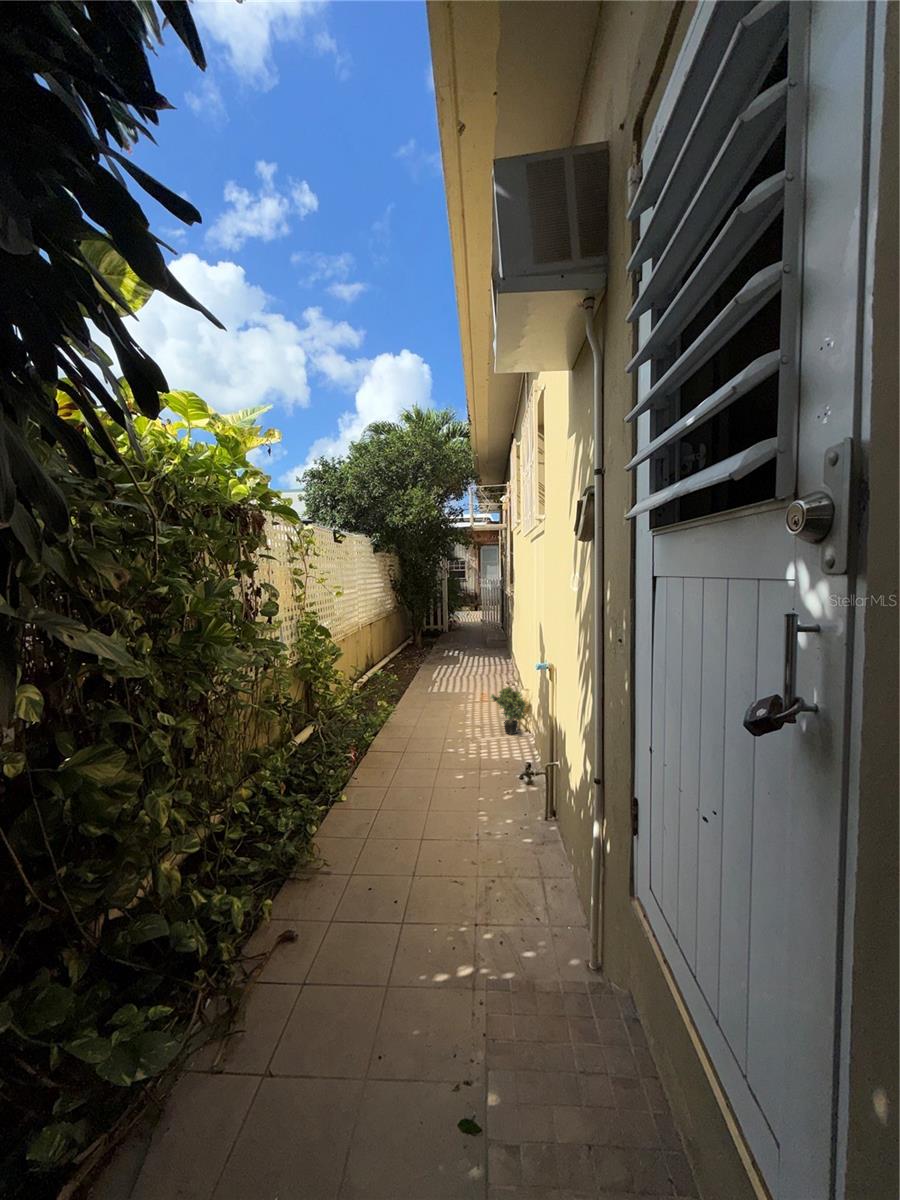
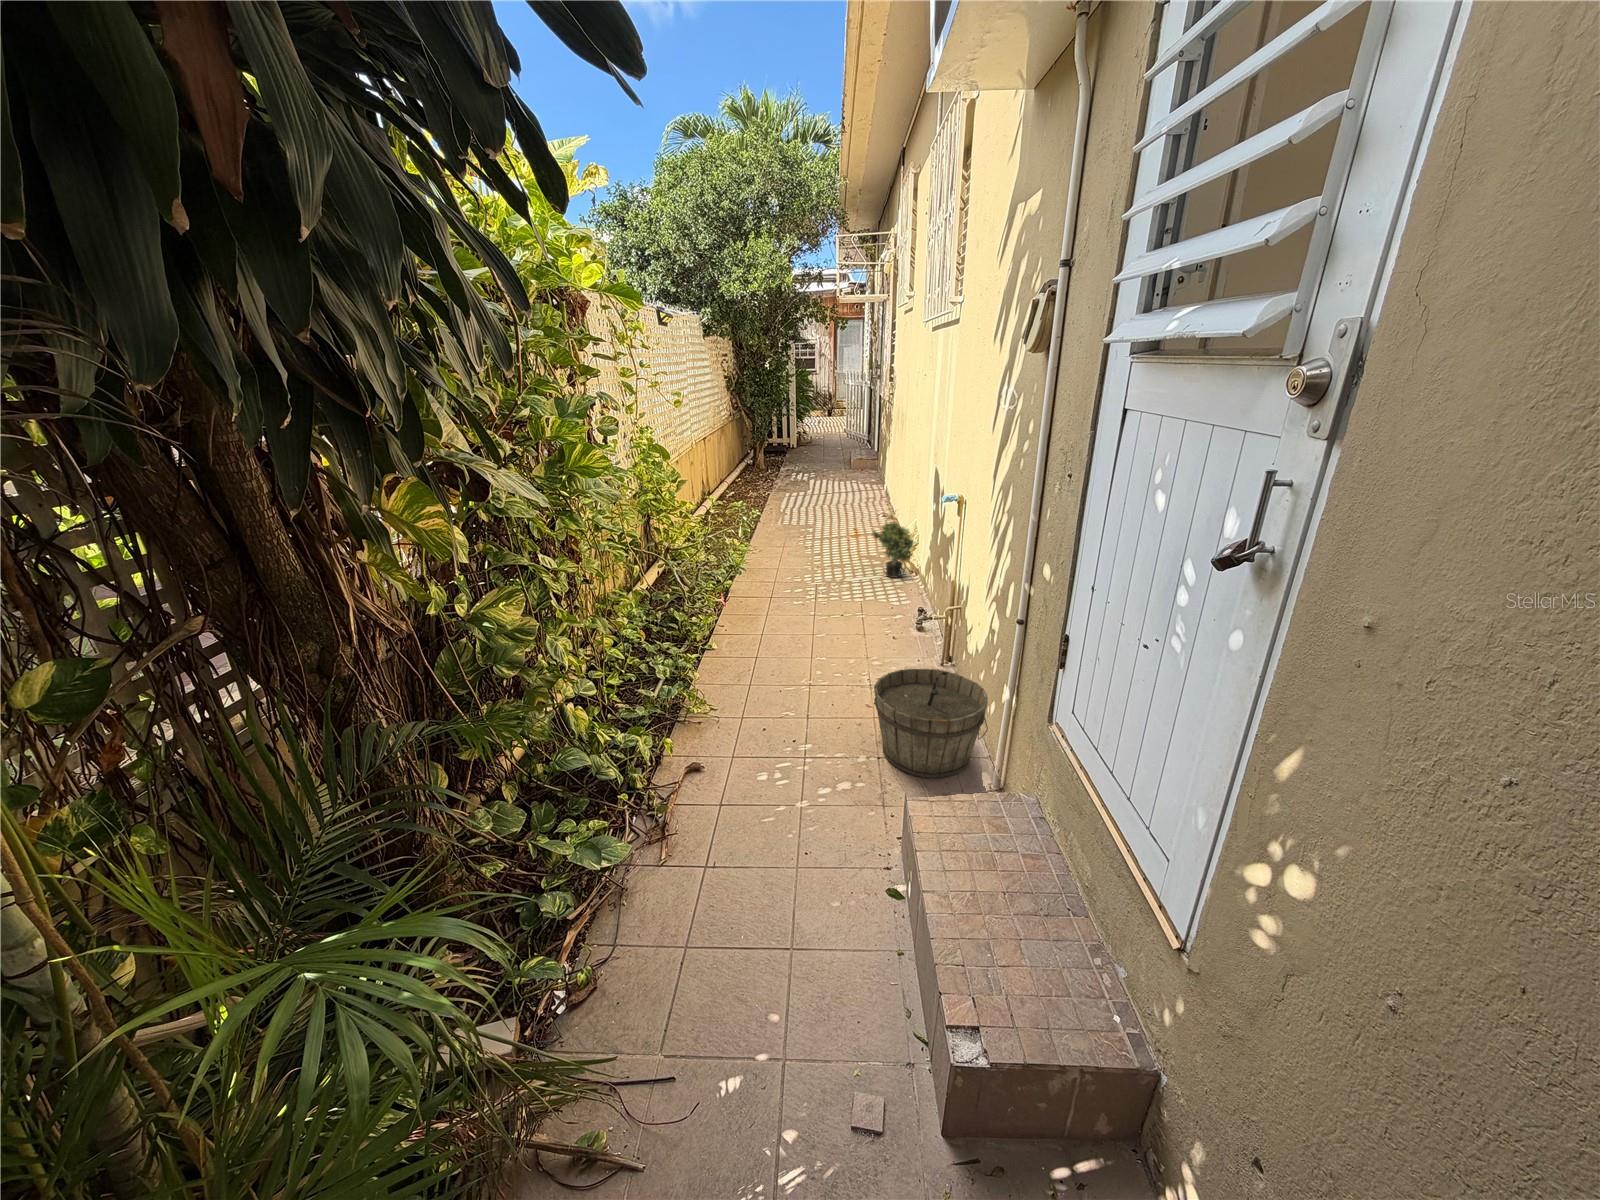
wooden bucket: none [468,825,579,949] -> present [874,669,988,778]

